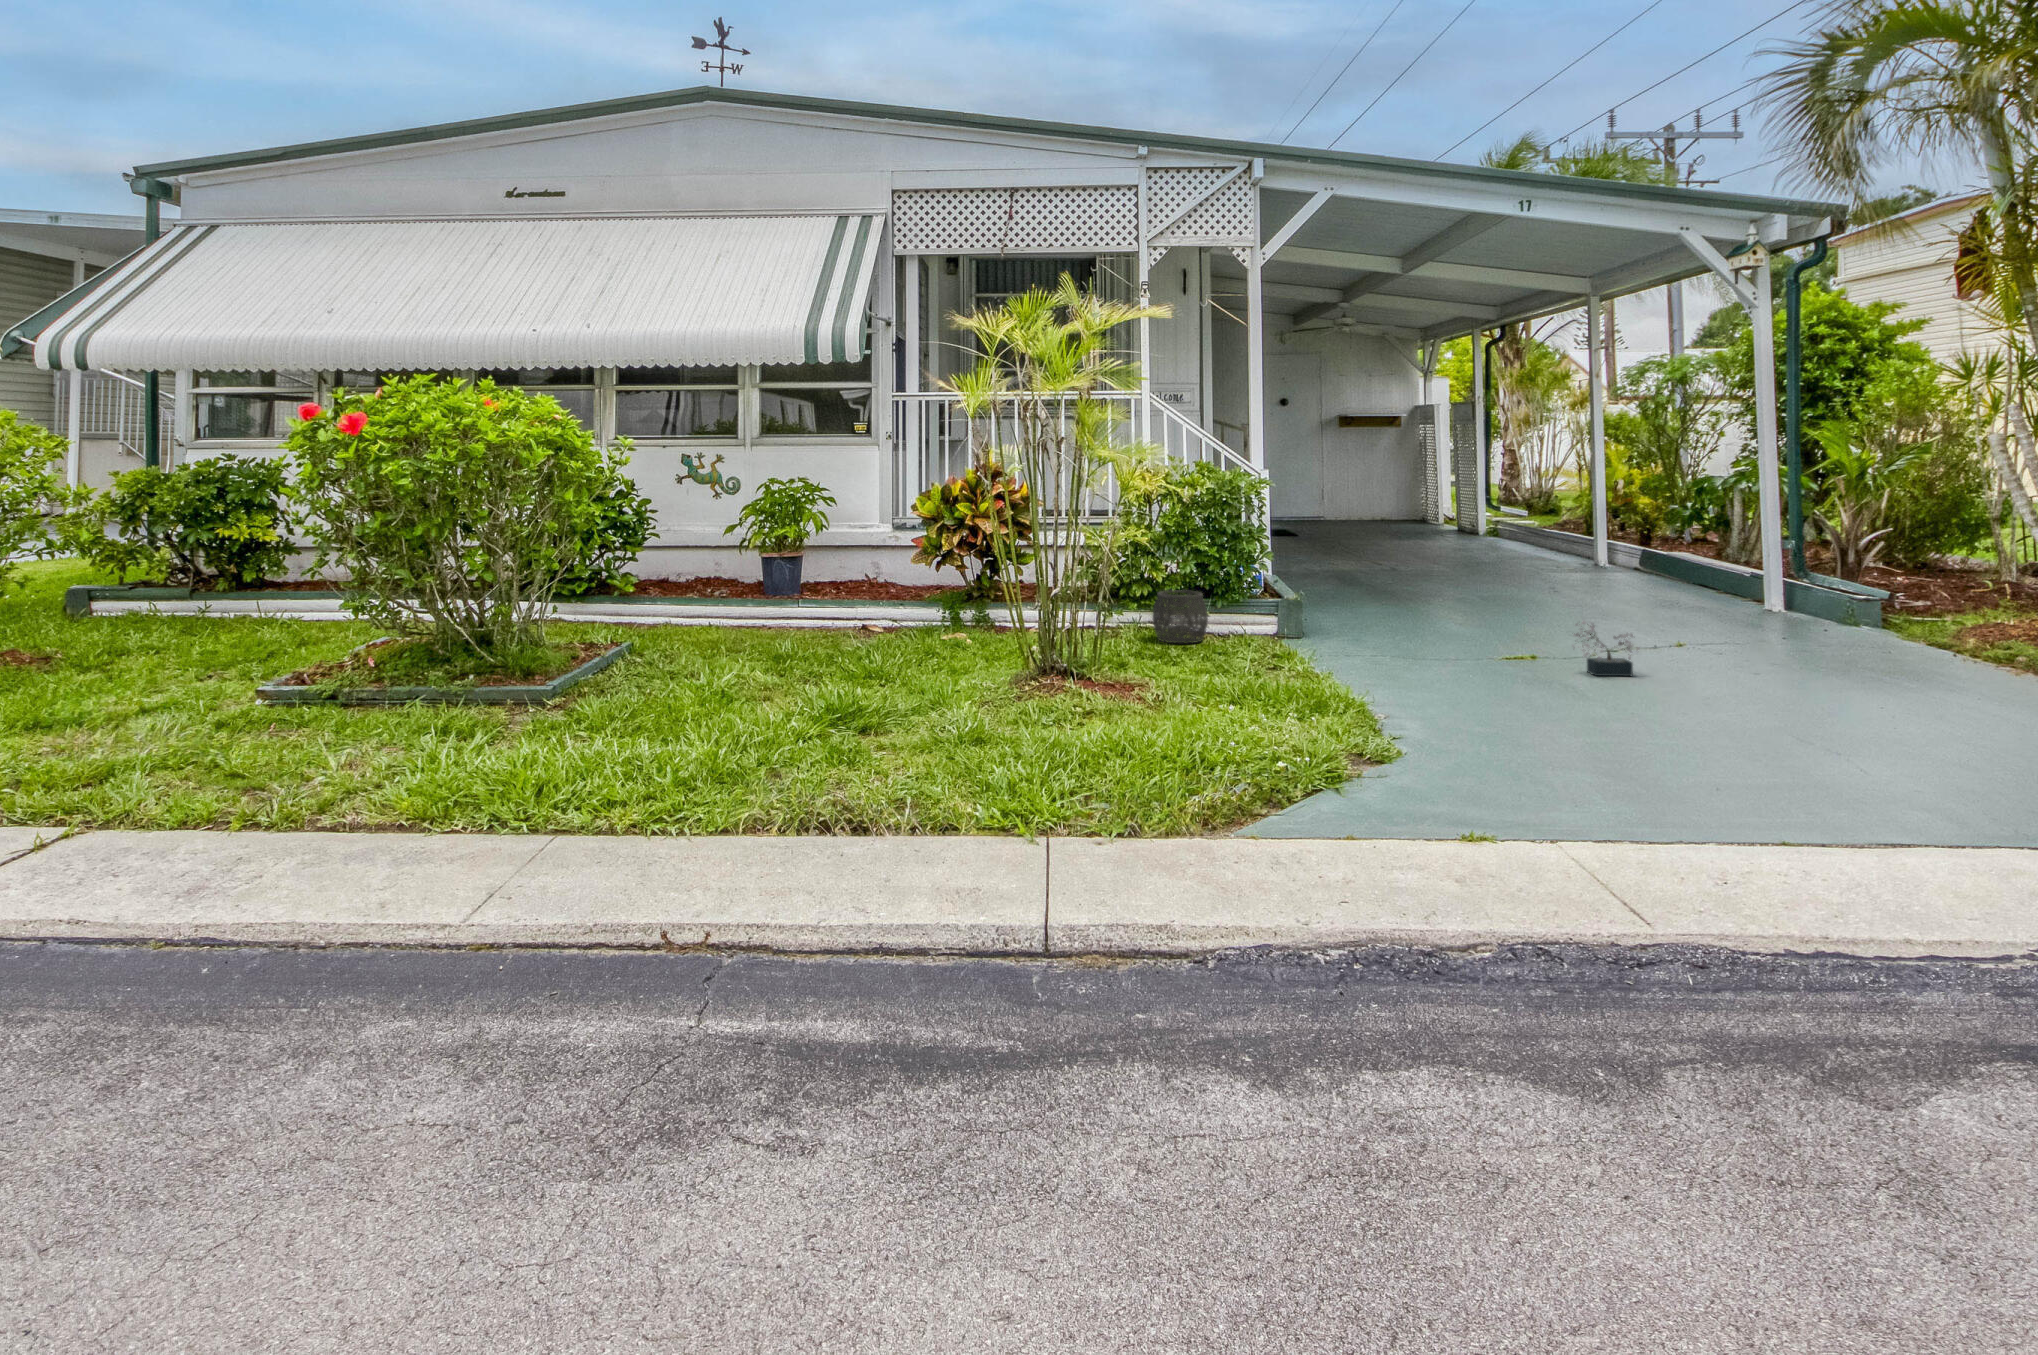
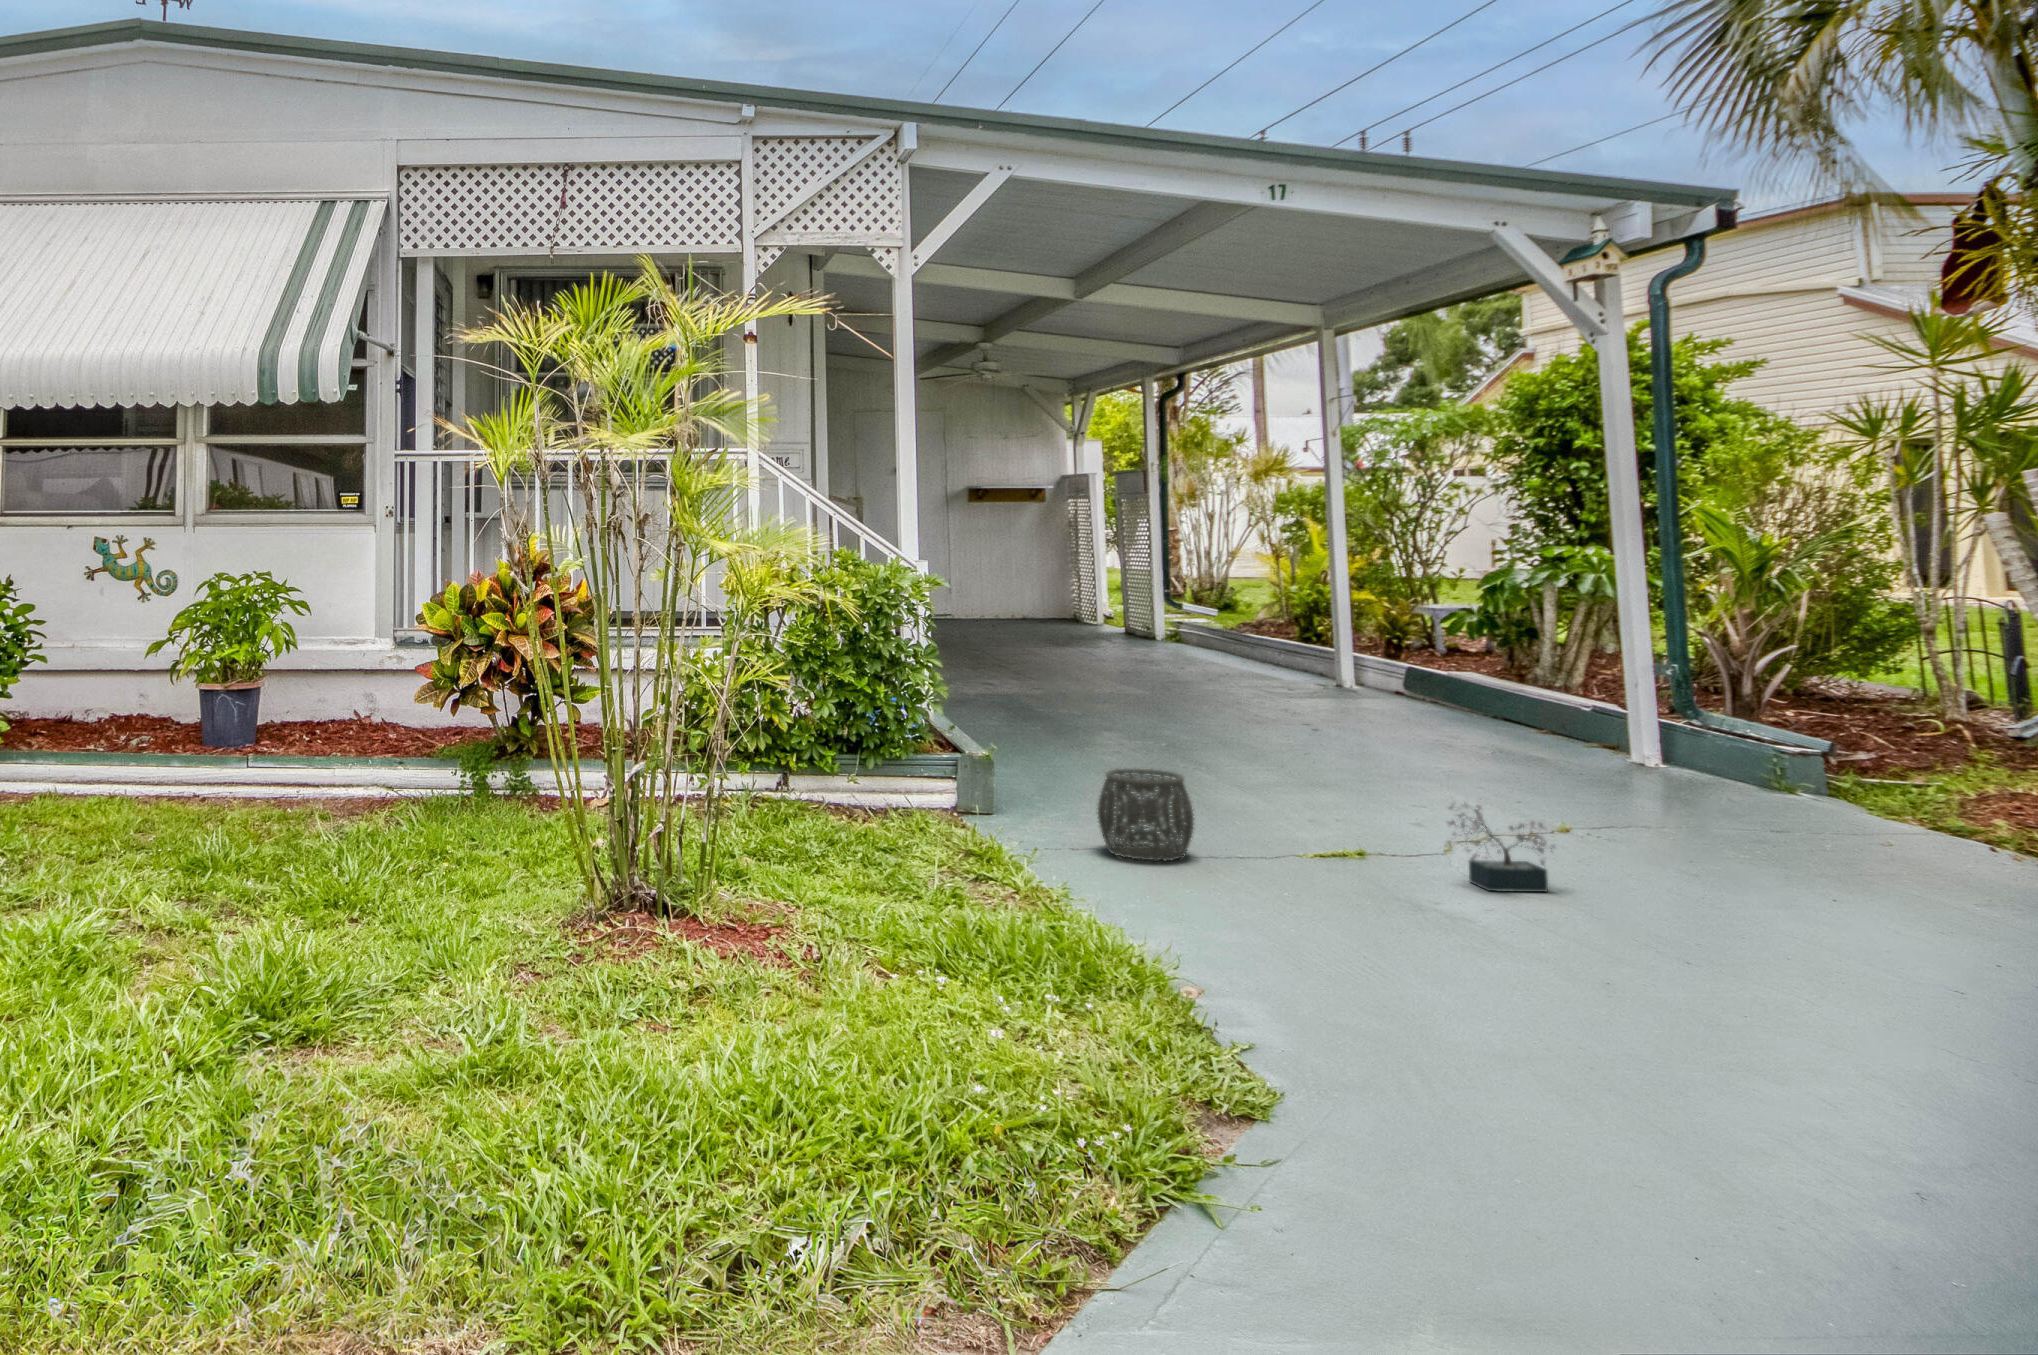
woven basket: present [1153,590,1208,643] -> present [1098,768,1195,861]

